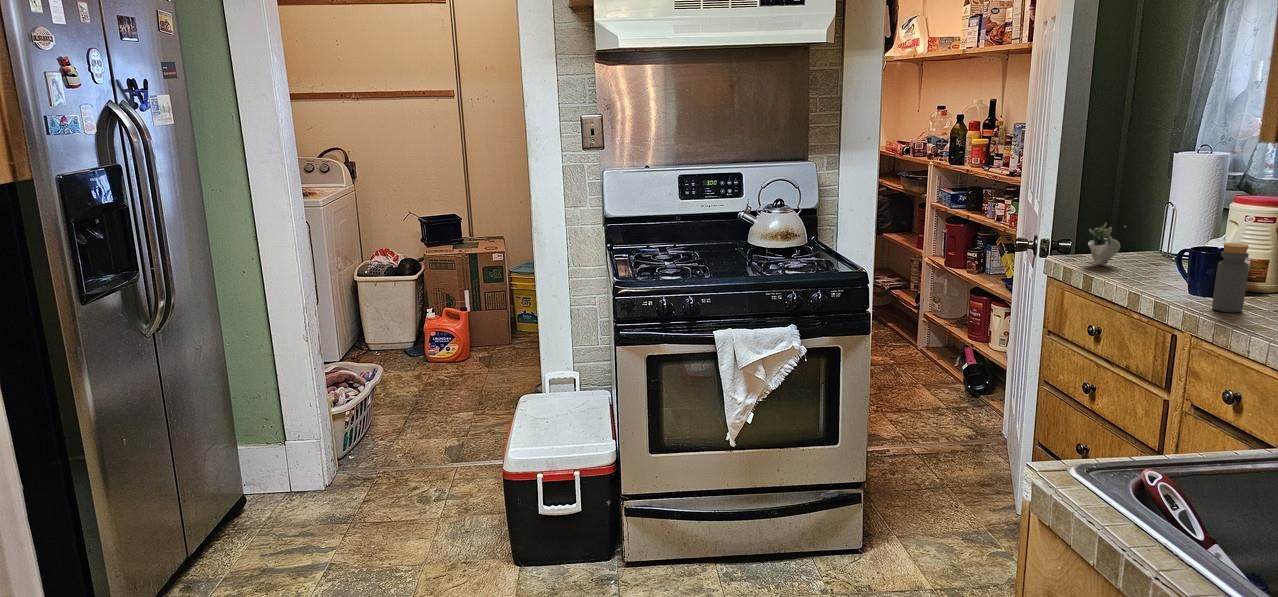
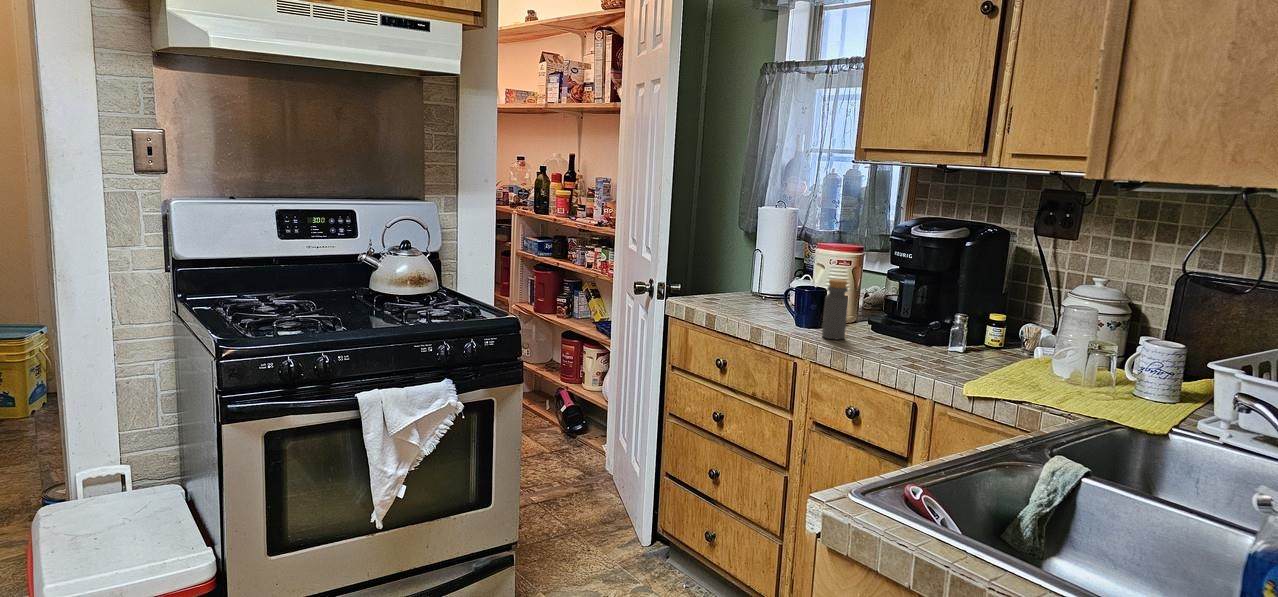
succulent plant: present [1088,223,1126,265] -> none [701,264,737,304]

